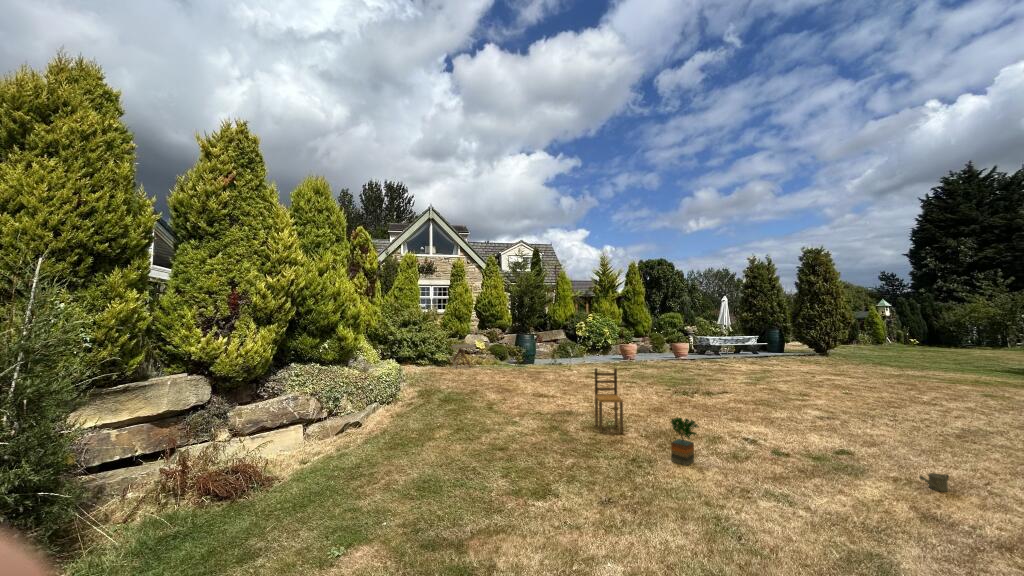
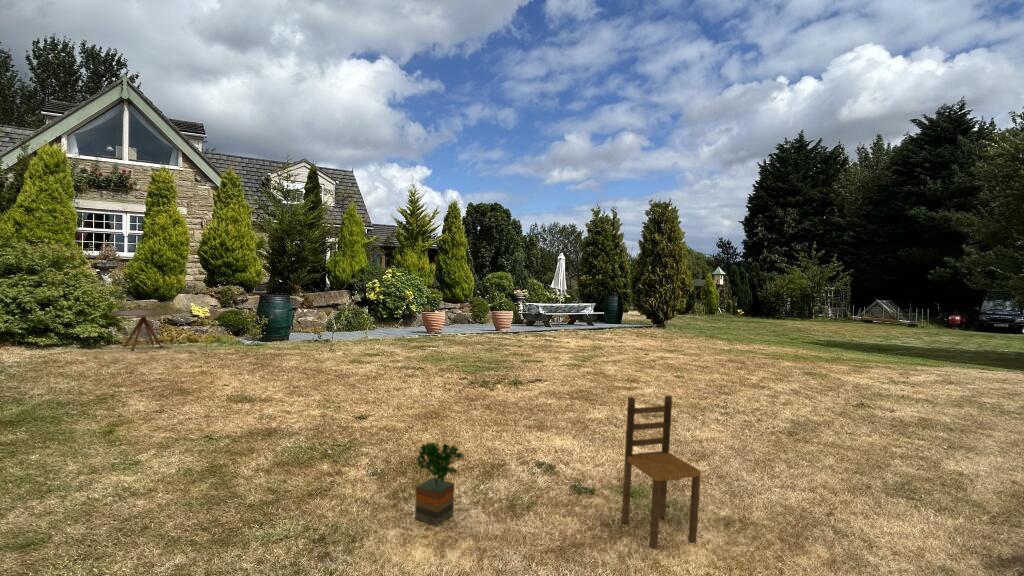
chair: present [595,368,623,433] -> present [621,395,701,549]
watering can: present [919,473,949,492] -> none [755,502,787,530]

